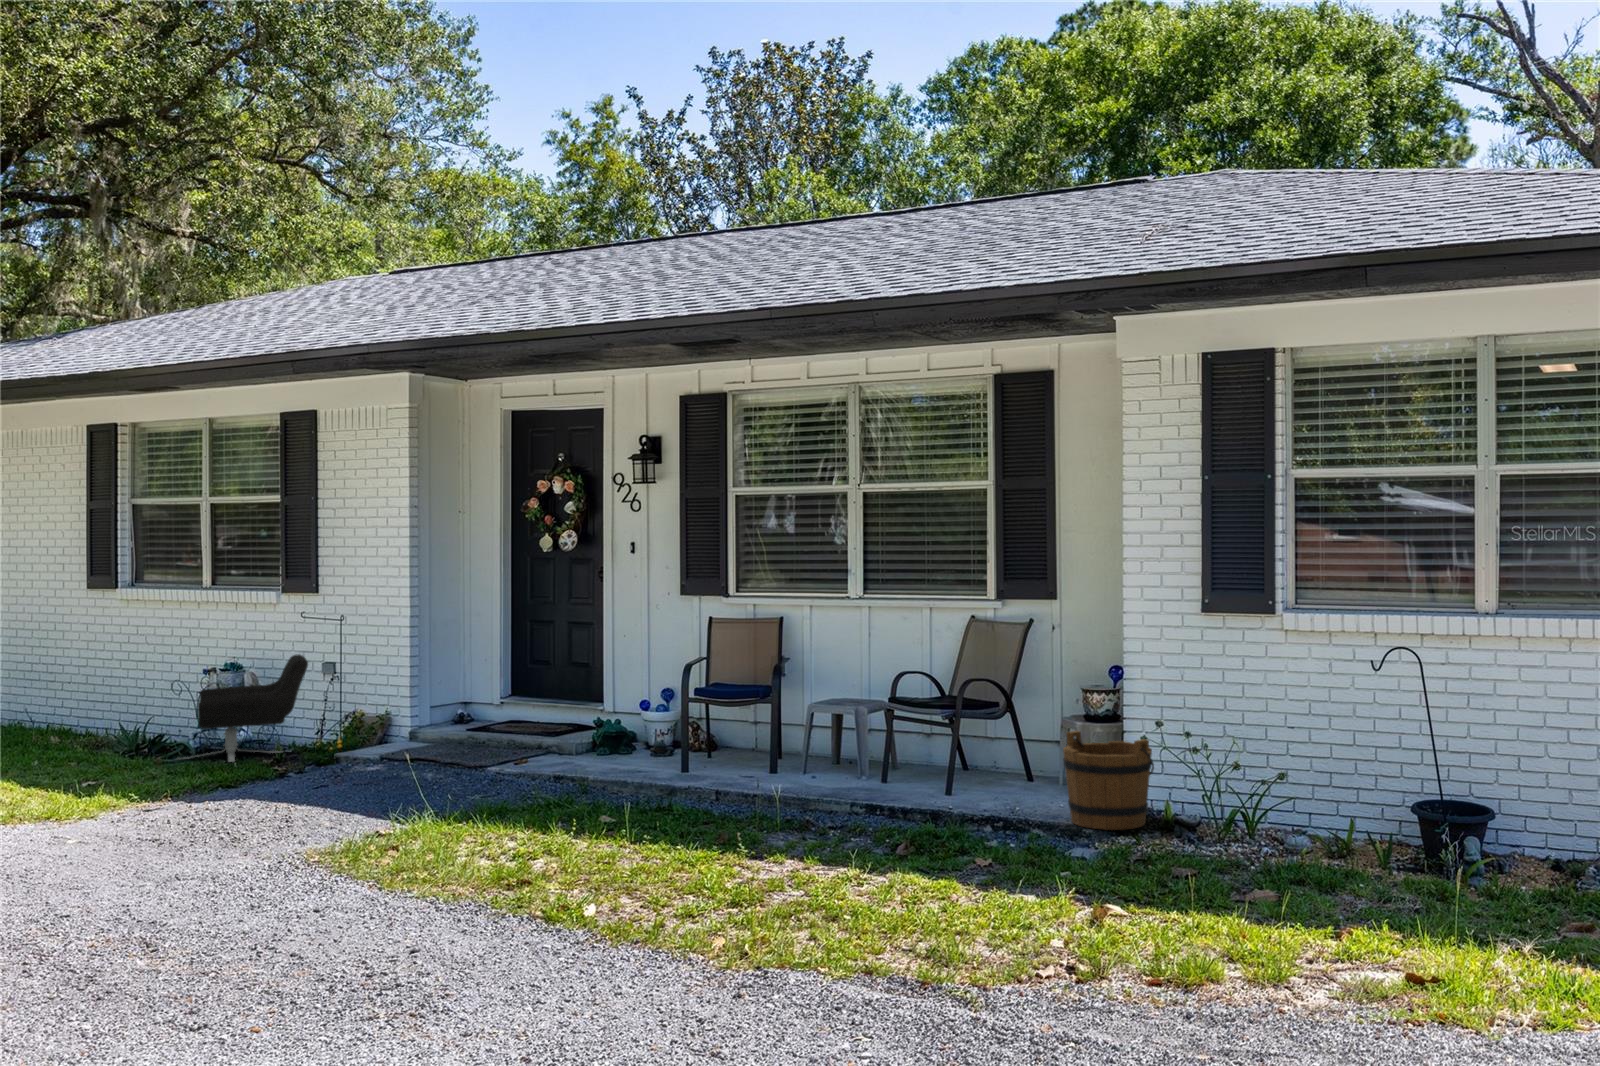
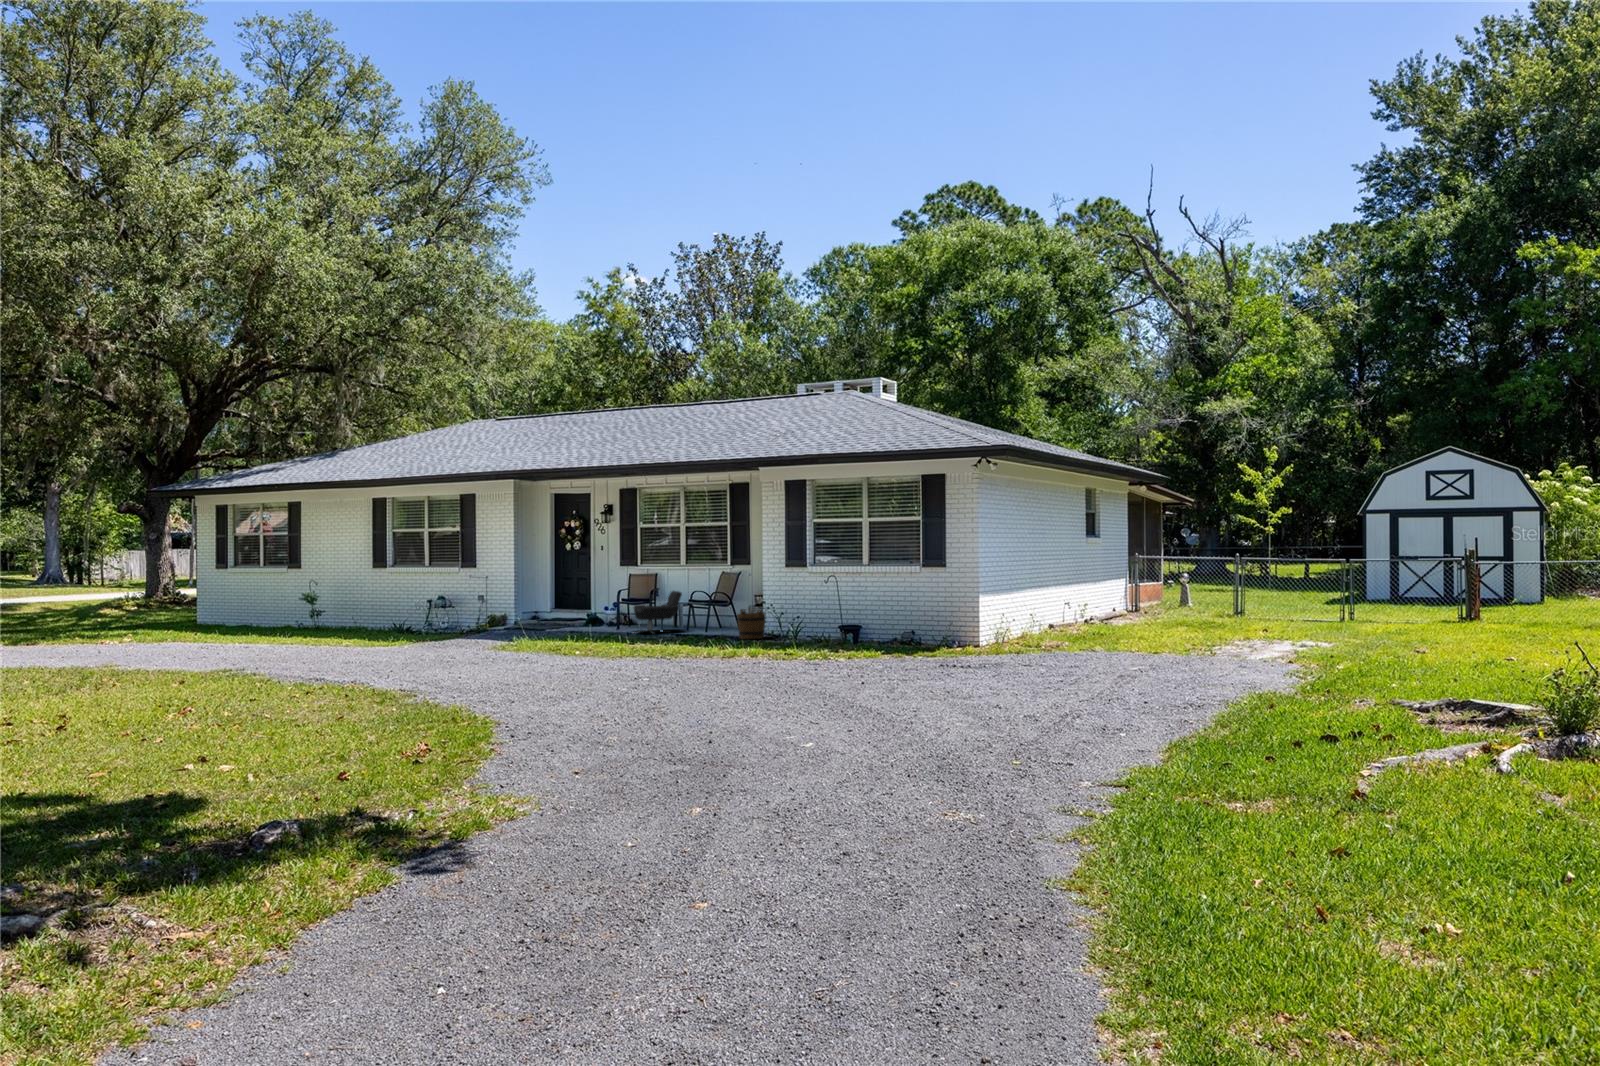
lounge chair: present [185,654,308,762] -> present [634,591,682,633]

